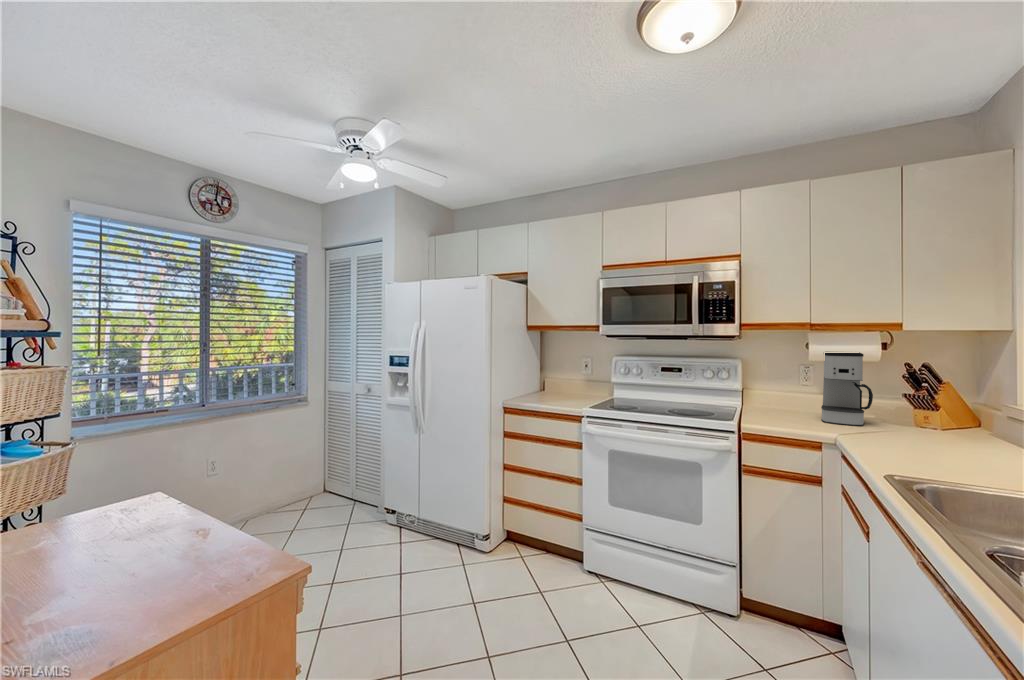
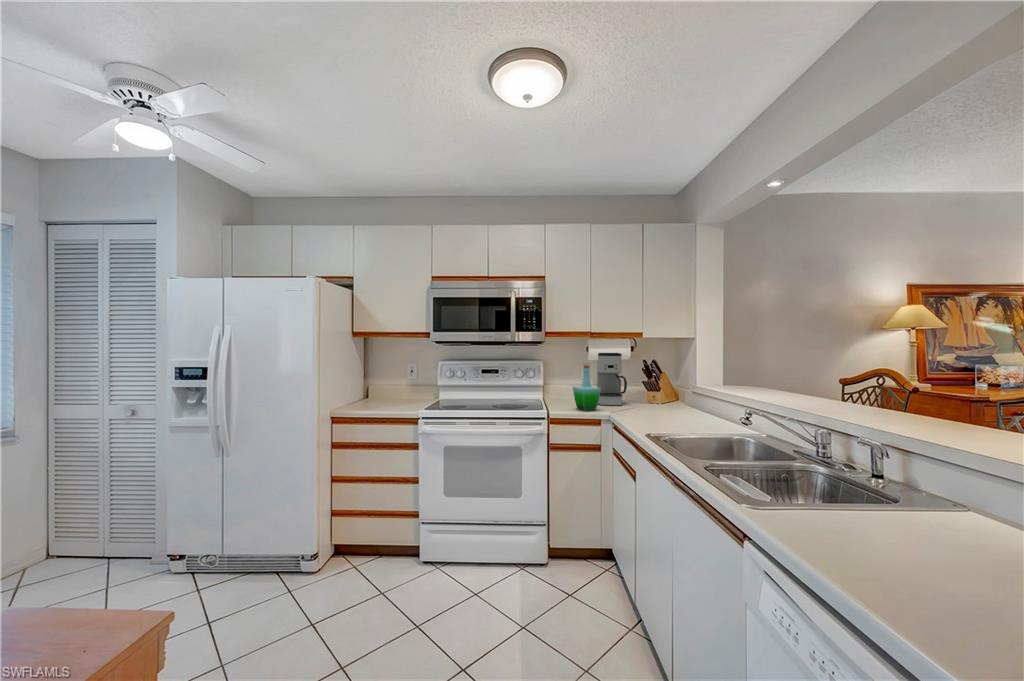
bottle: none [779,368,822,428] -> present [573,365,601,411]

